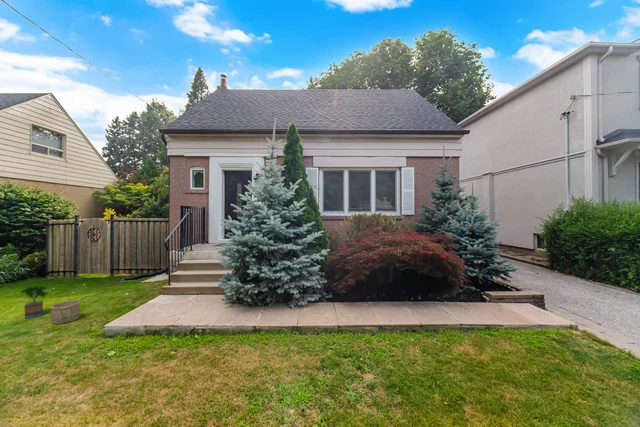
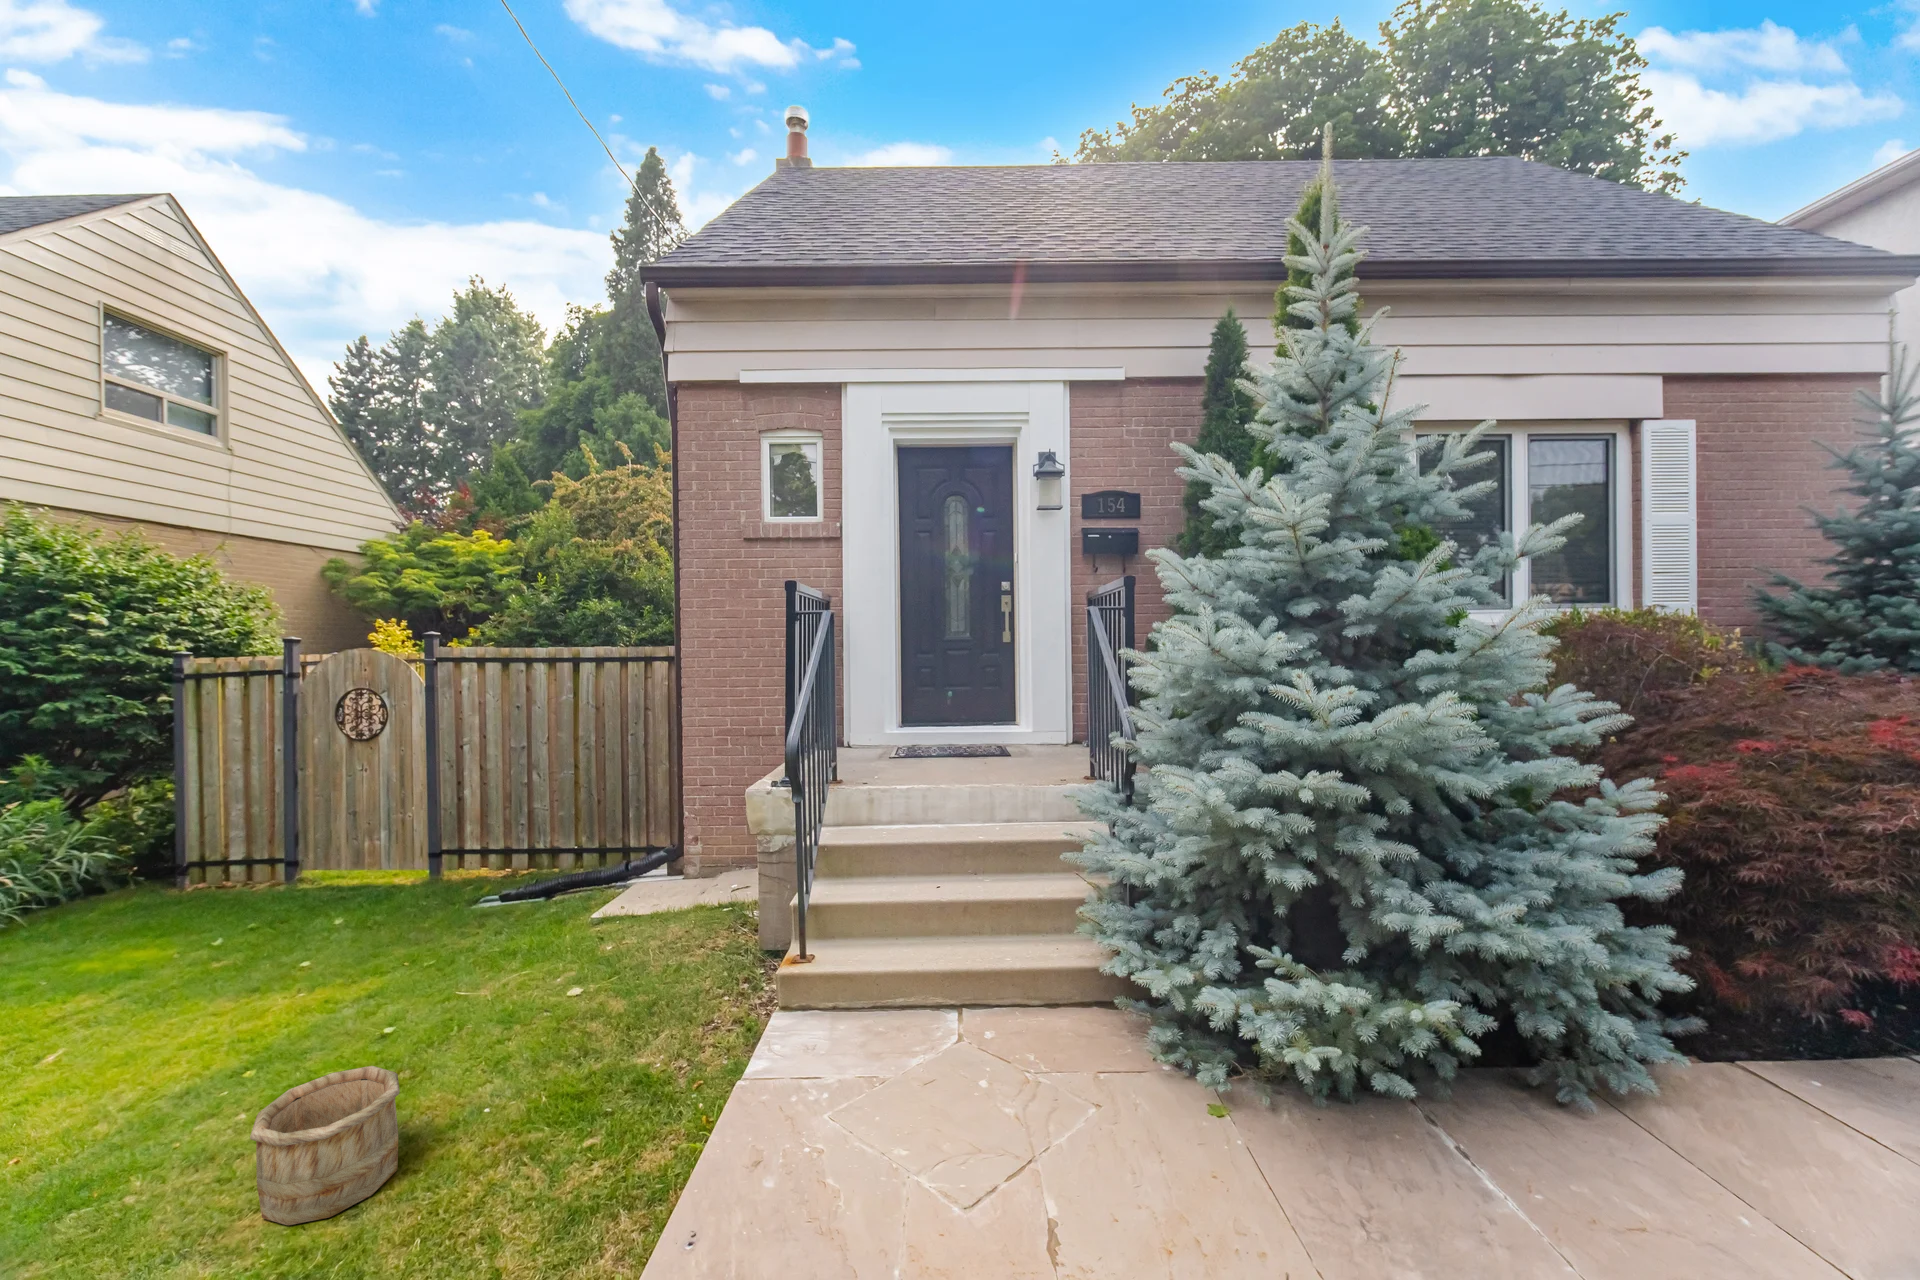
potted tree: present [21,286,48,319] -> none [77,985,228,1178]

